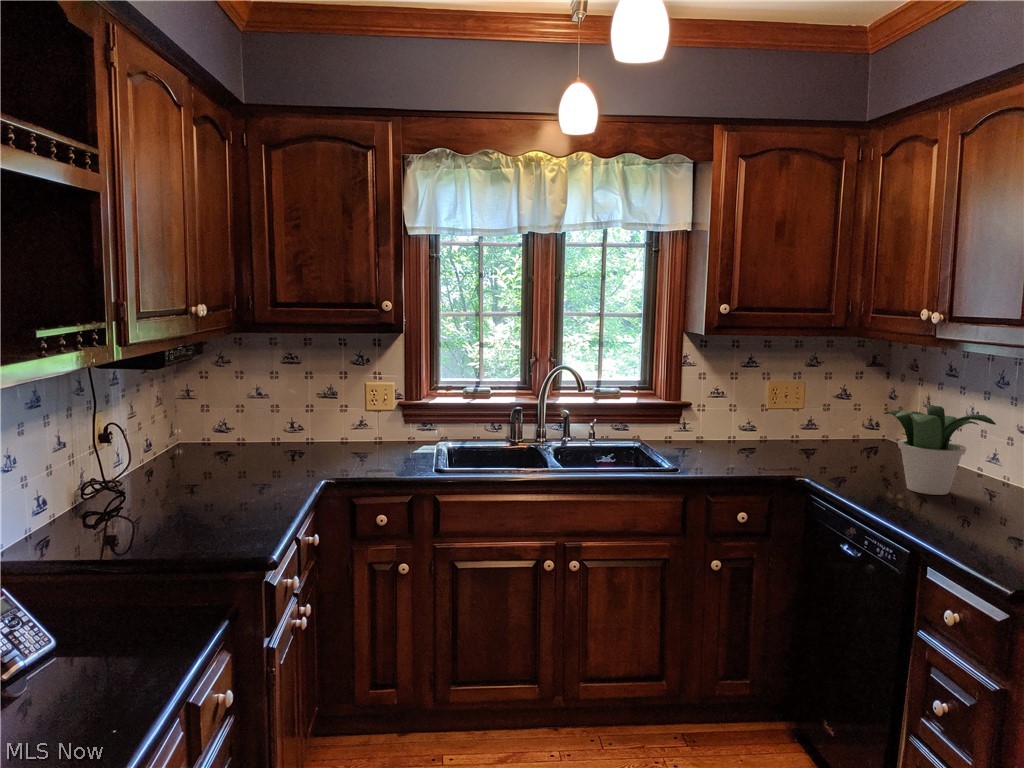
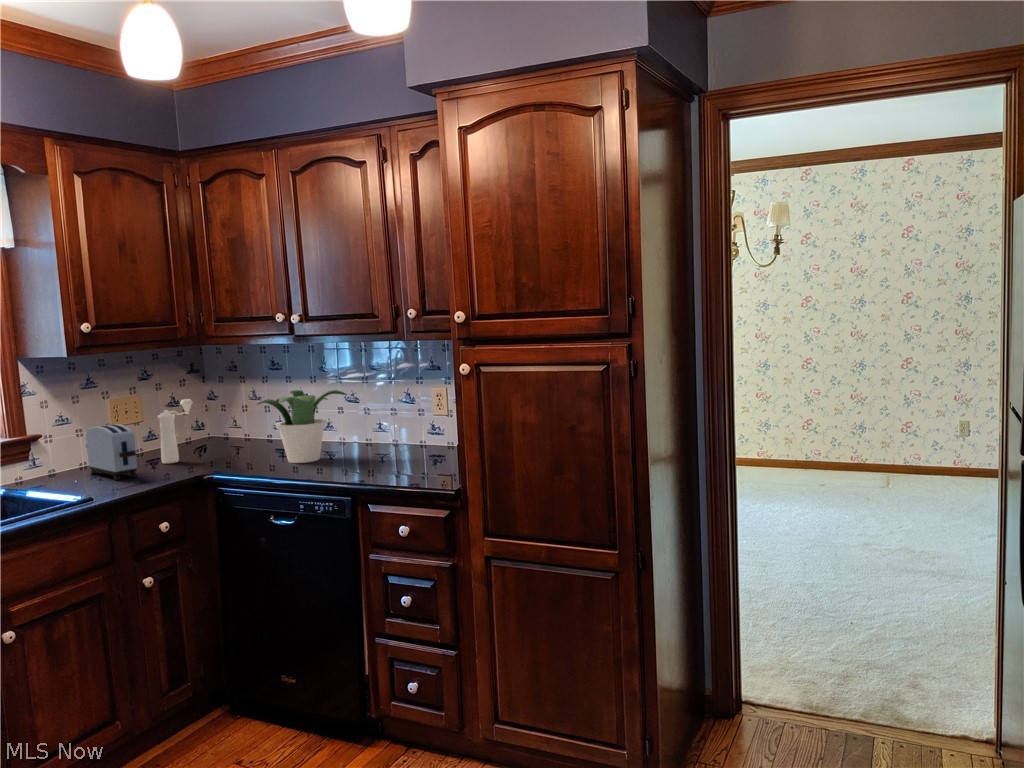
pepper mill: none [795,394,842,455] -> present [158,399,193,463]
toaster: none [727,405,753,459] -> present [86,424,137,480]

